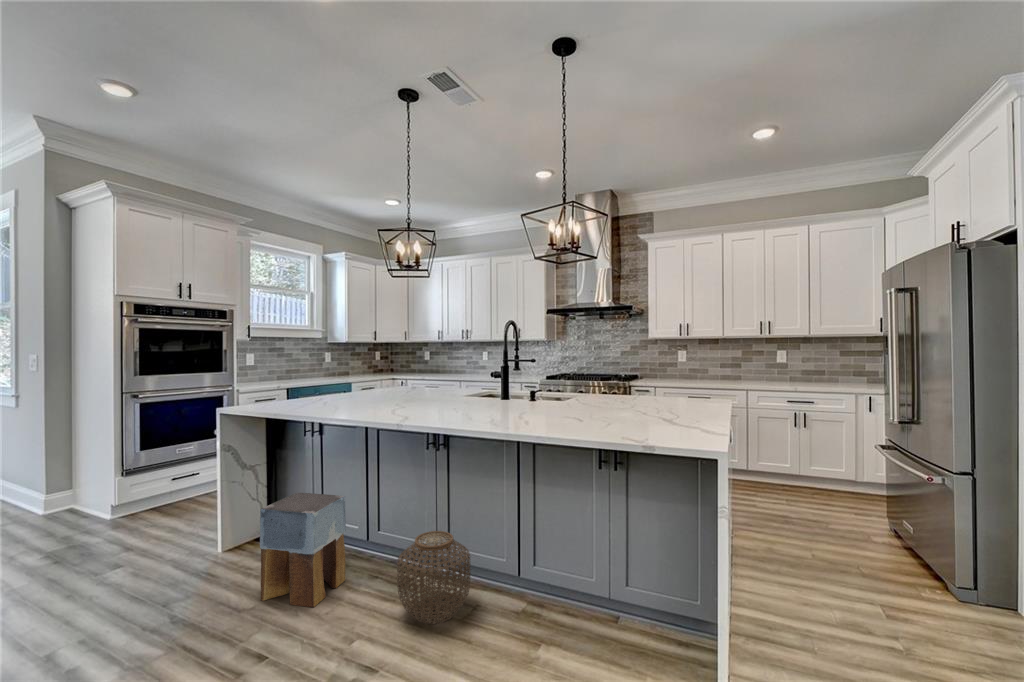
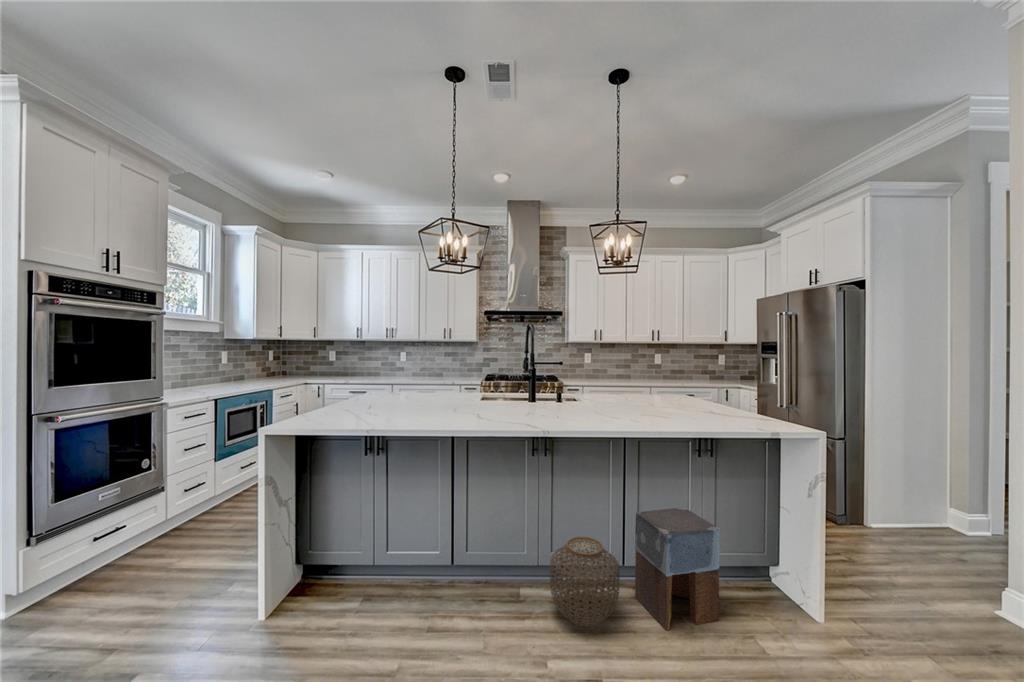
stool: present [260,492,346,607] -> present [635,507,720,630]

